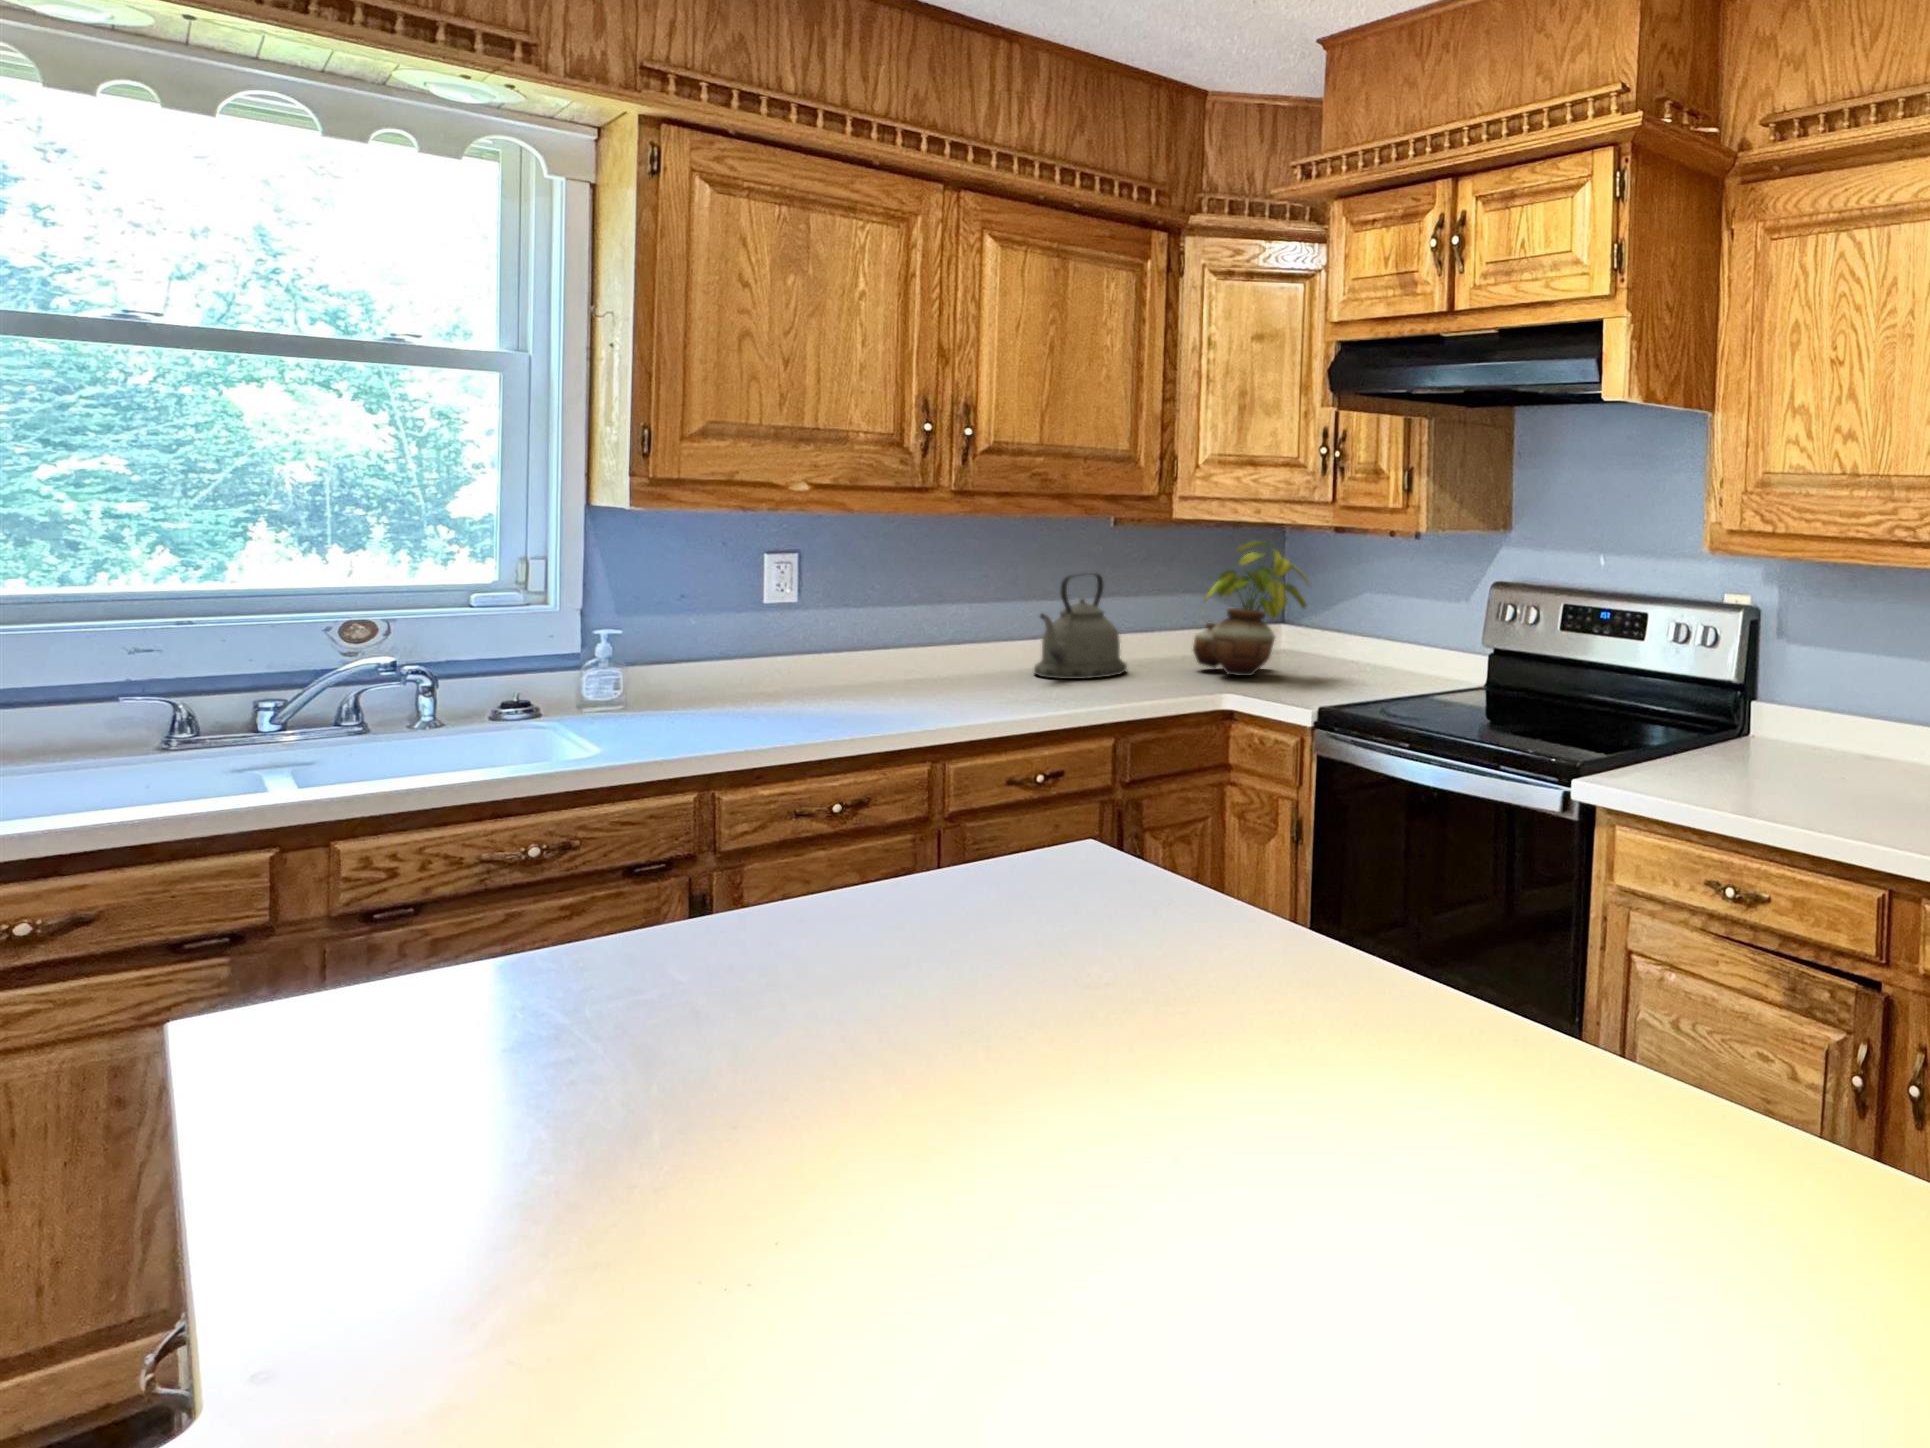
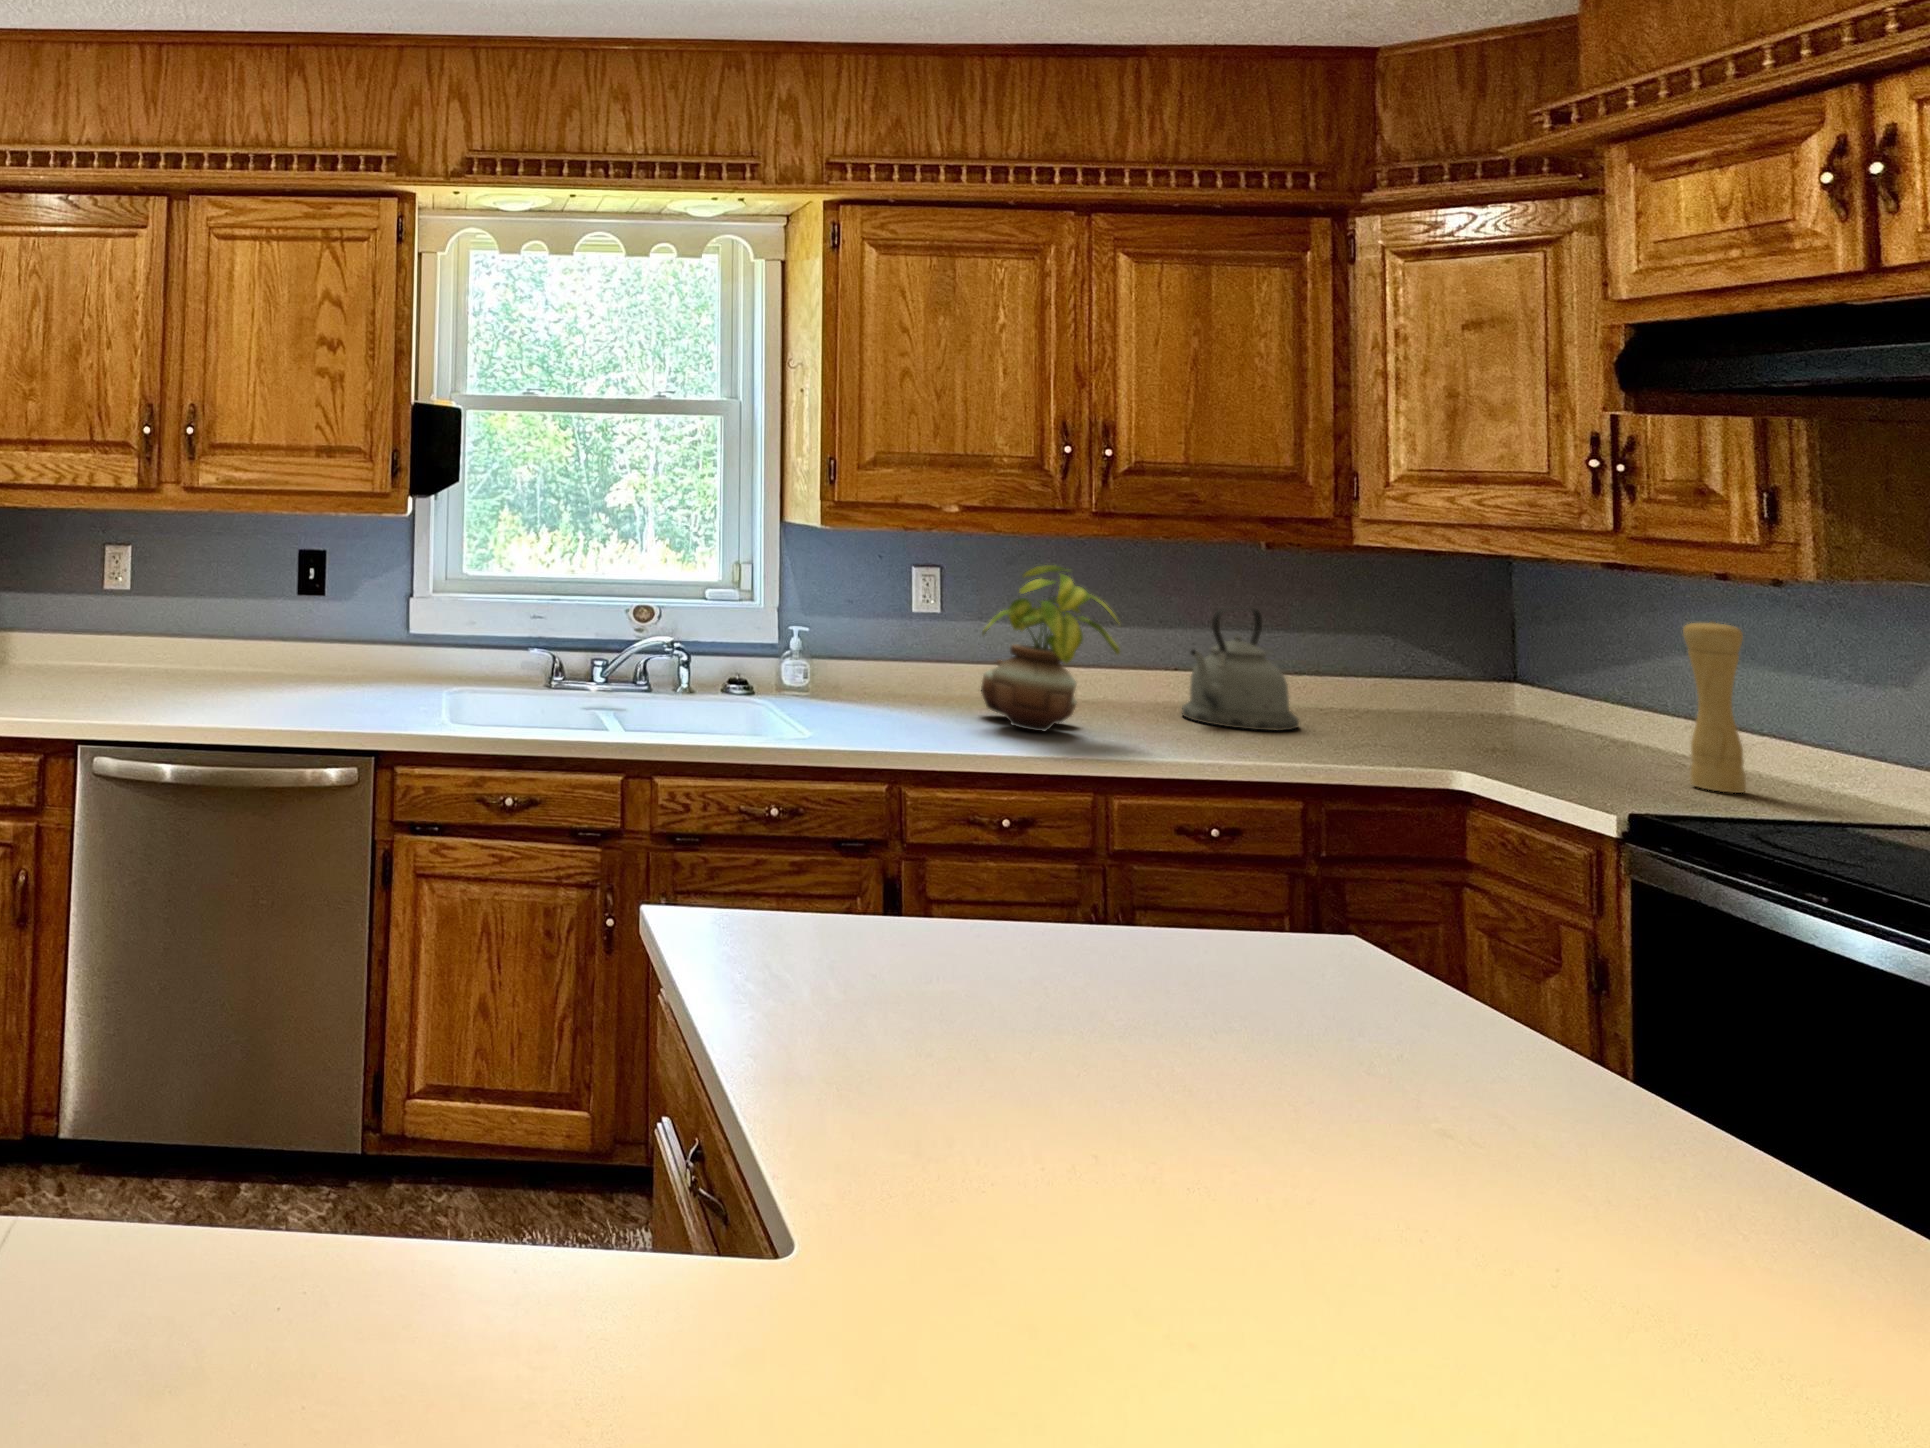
potted plant: present [1193,541,1307,676] -> present [981,565,1120,731]
pepper mill: none [1364,562,1396,681] -> present [1683,621,1746,793]

